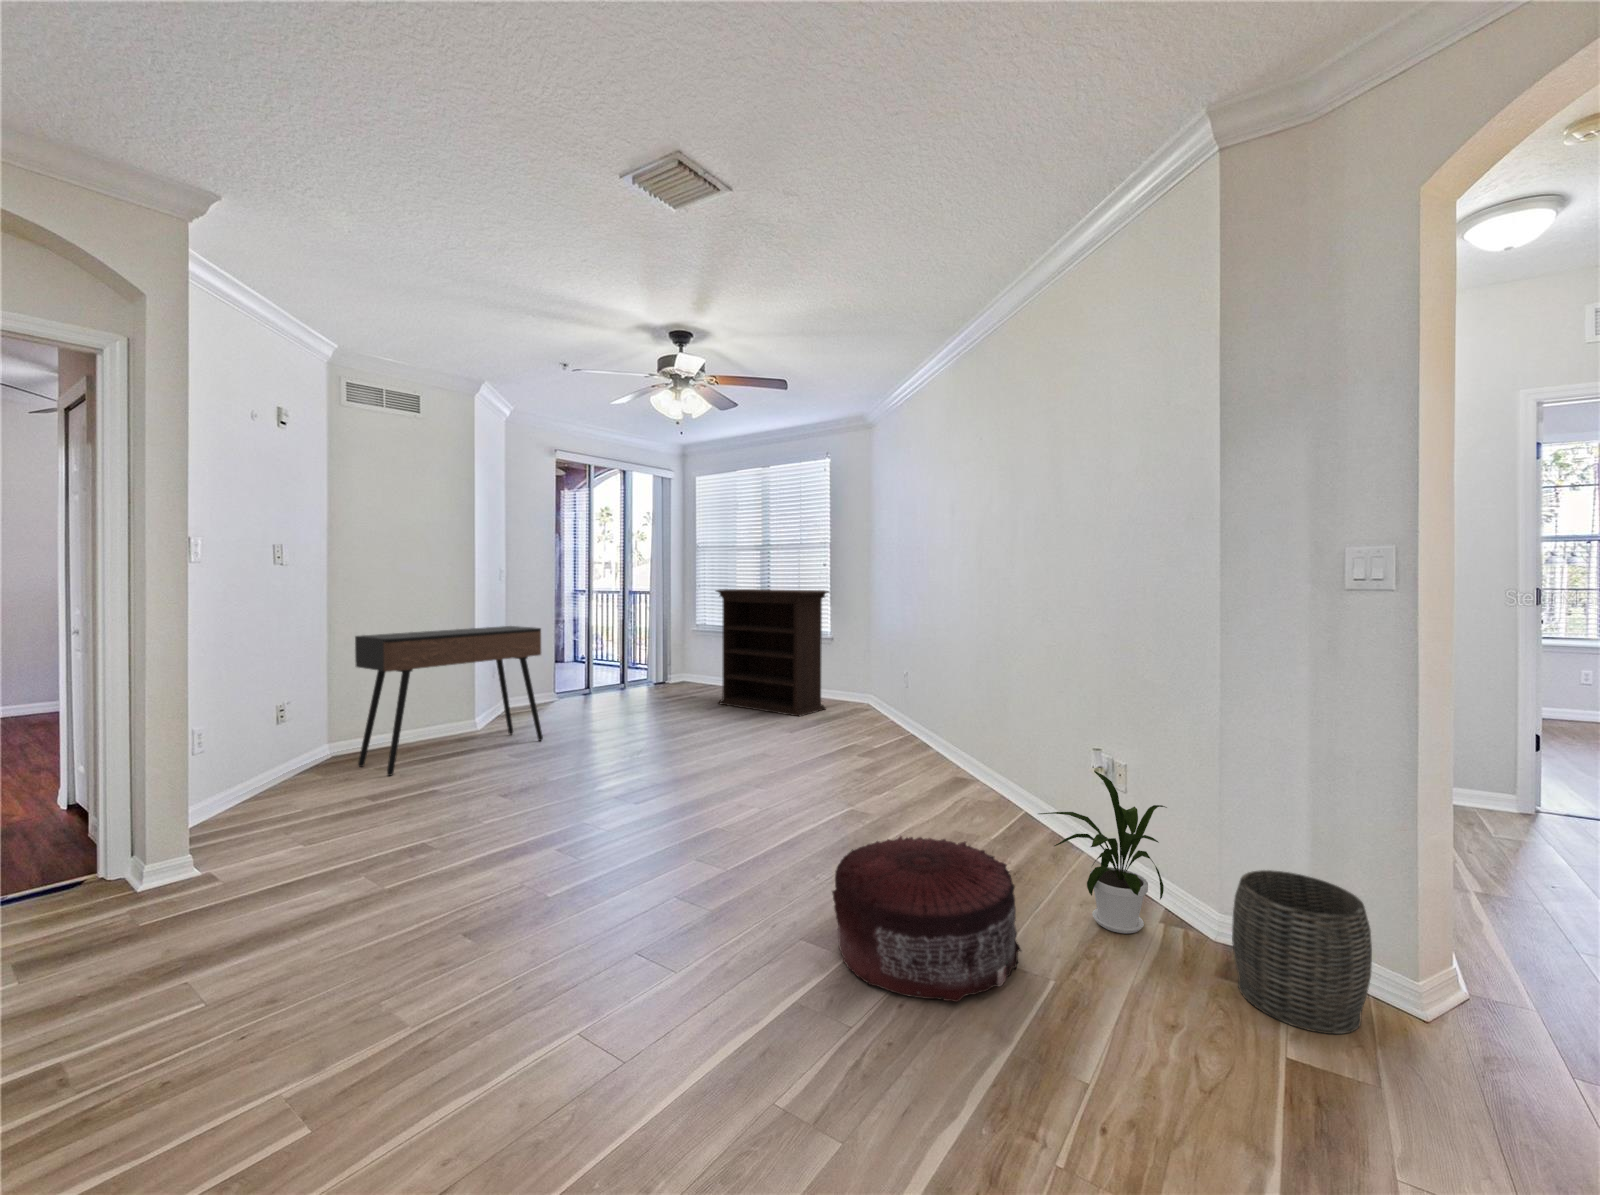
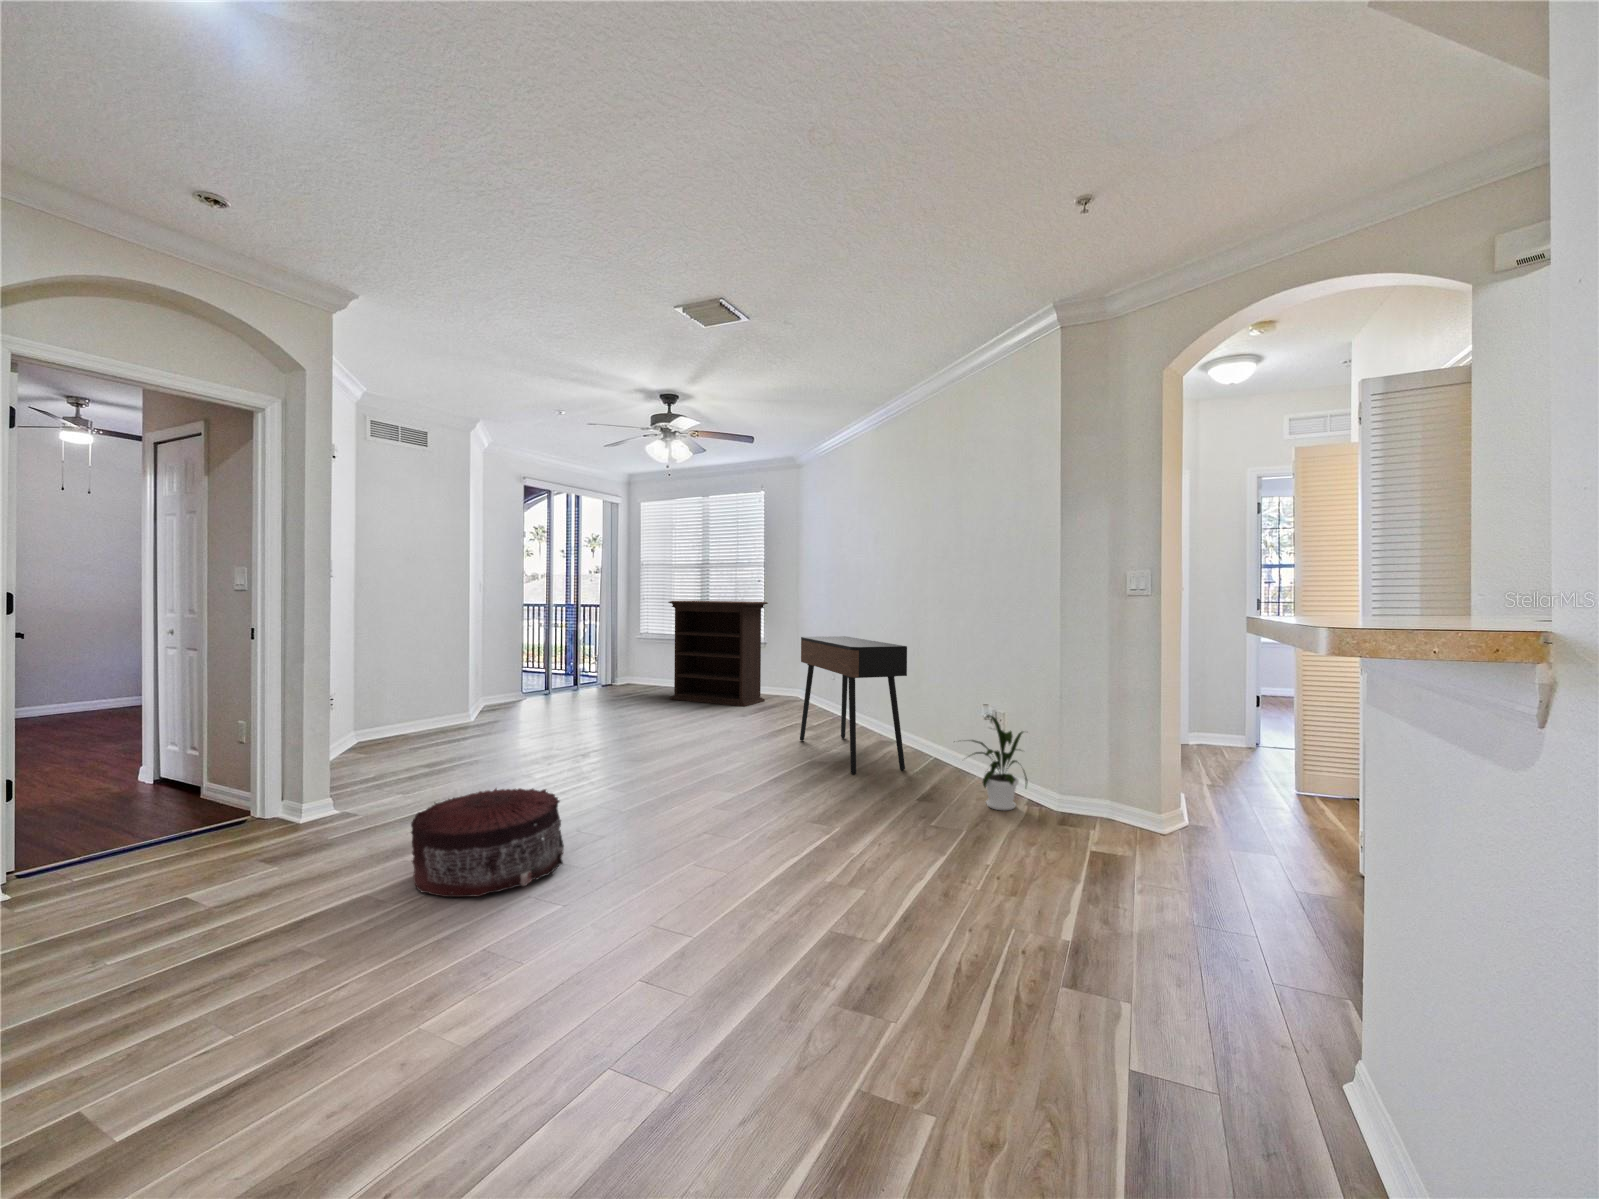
console table: present [355,626,543,776] -> present [800,636,907,774]
pouf: present [832,836,1021,1002] -> present [411,788,564,897]
woven basket: present [1232,870,1372,1034] -> none [1065,761,1135,841]

